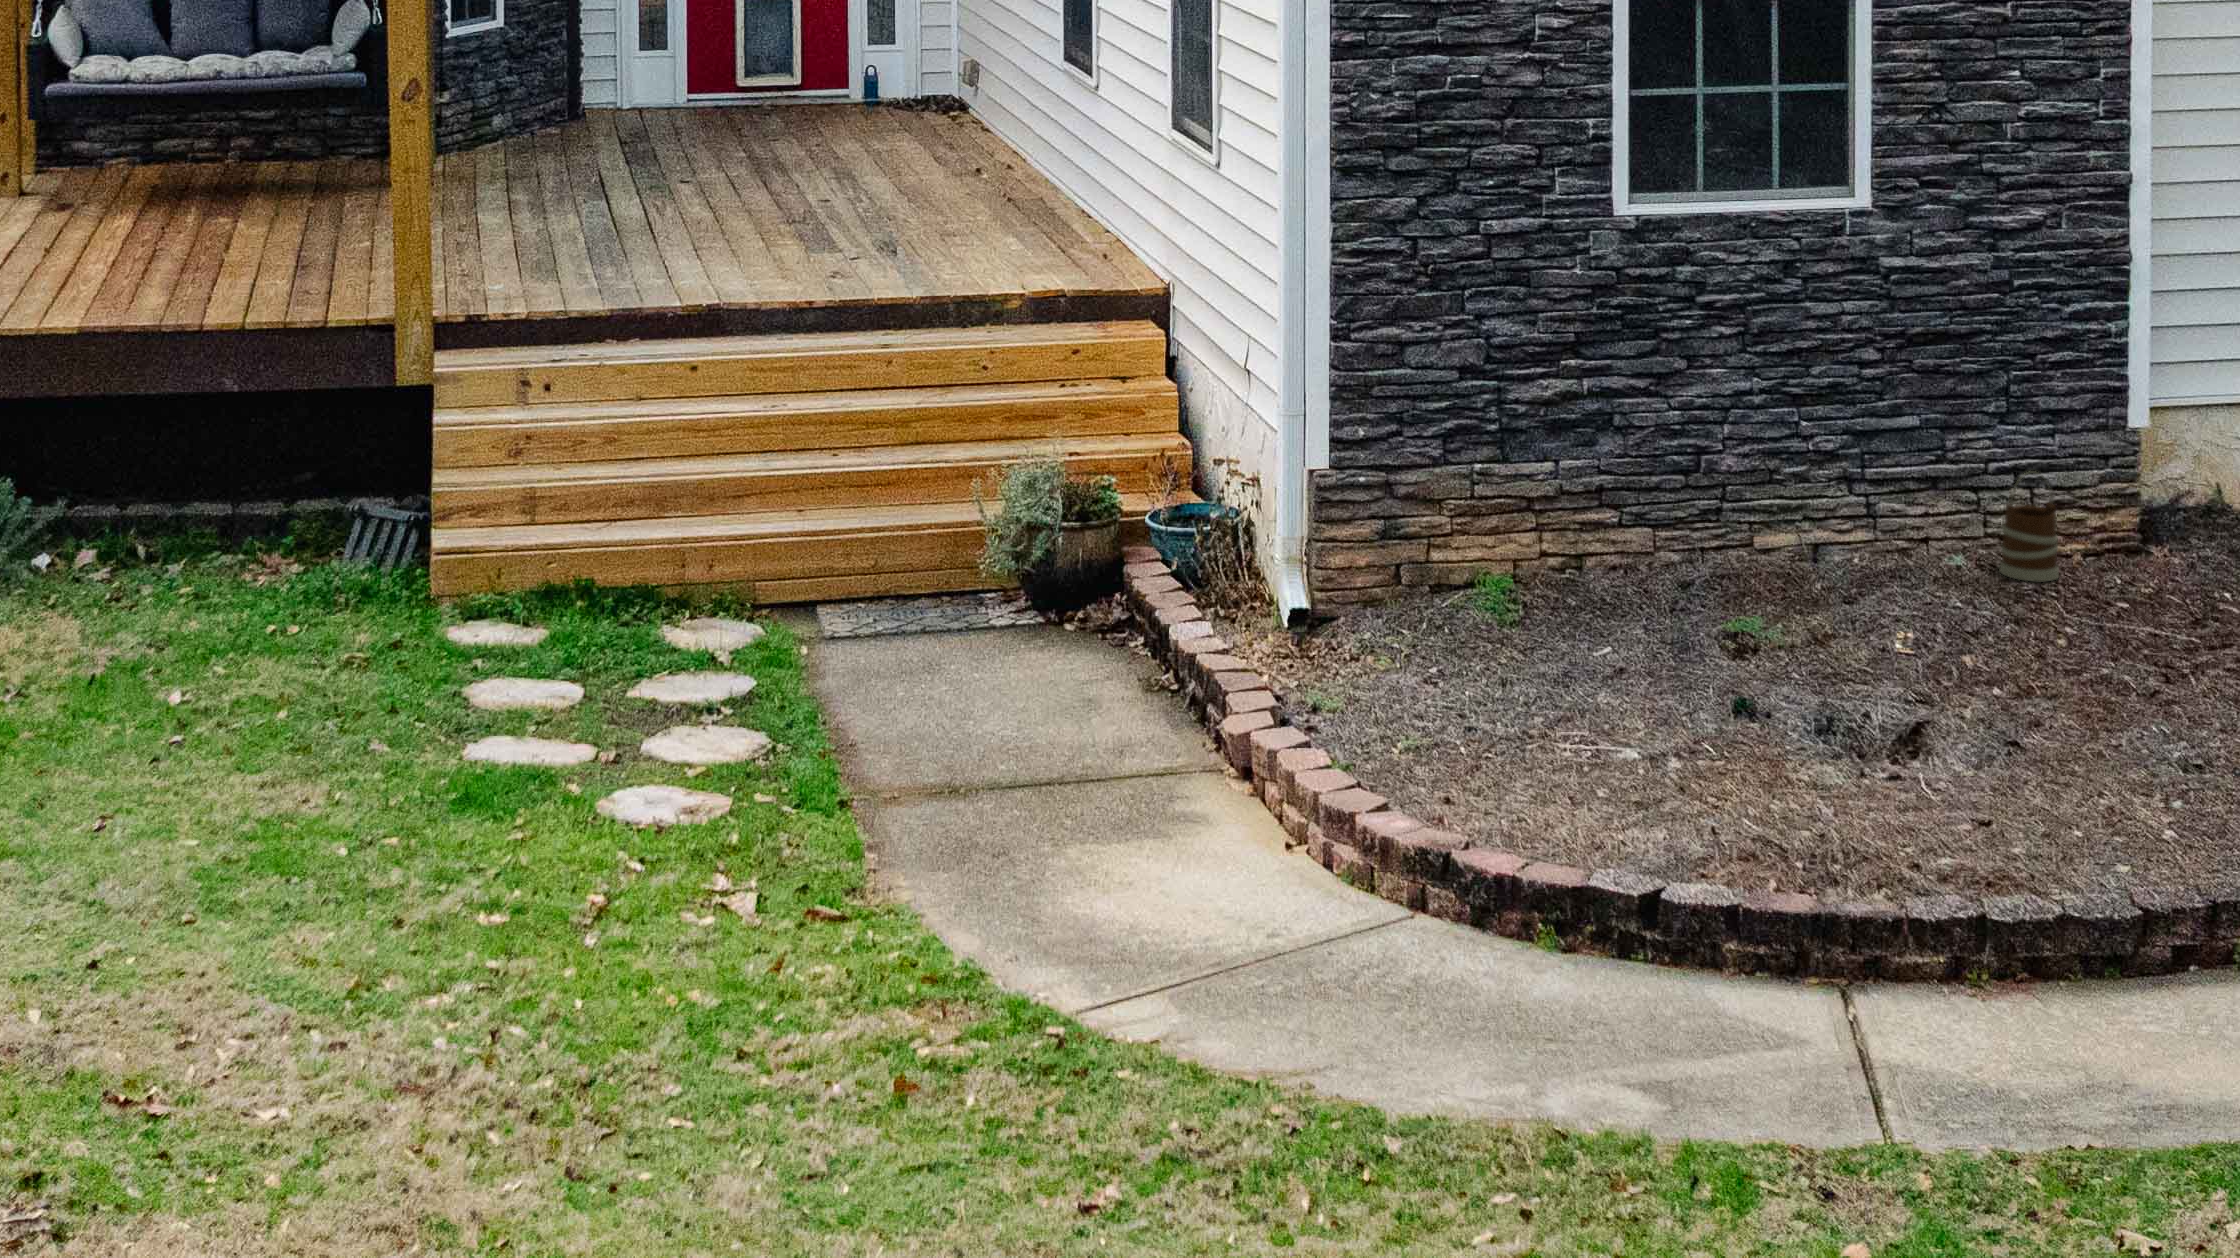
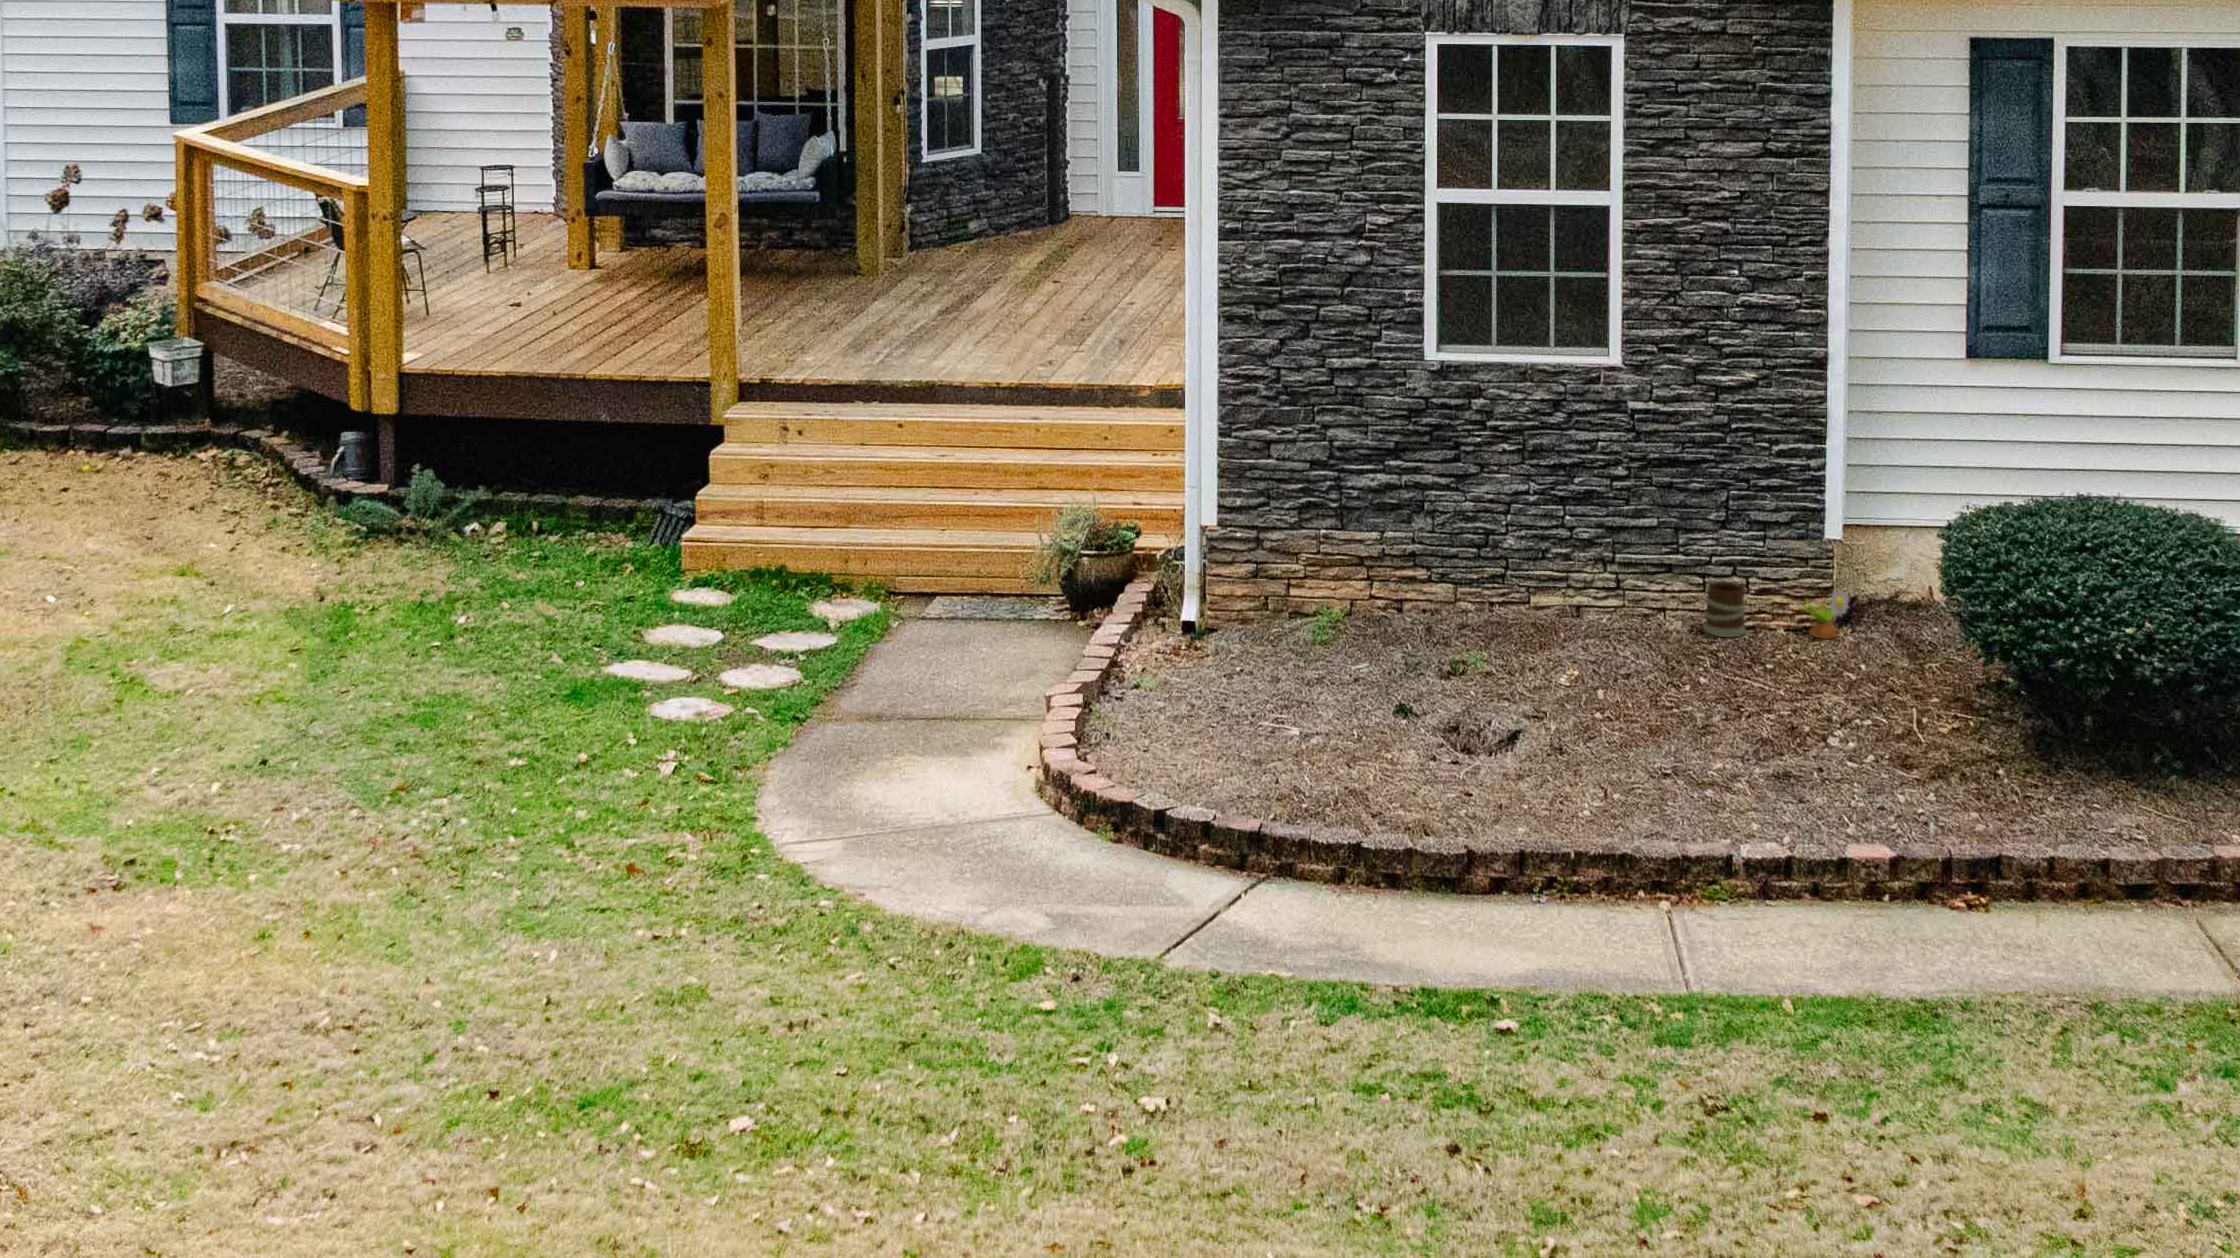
decorative plant: none [2112,499,2188,573] -> present [1799,589,1849,639]

